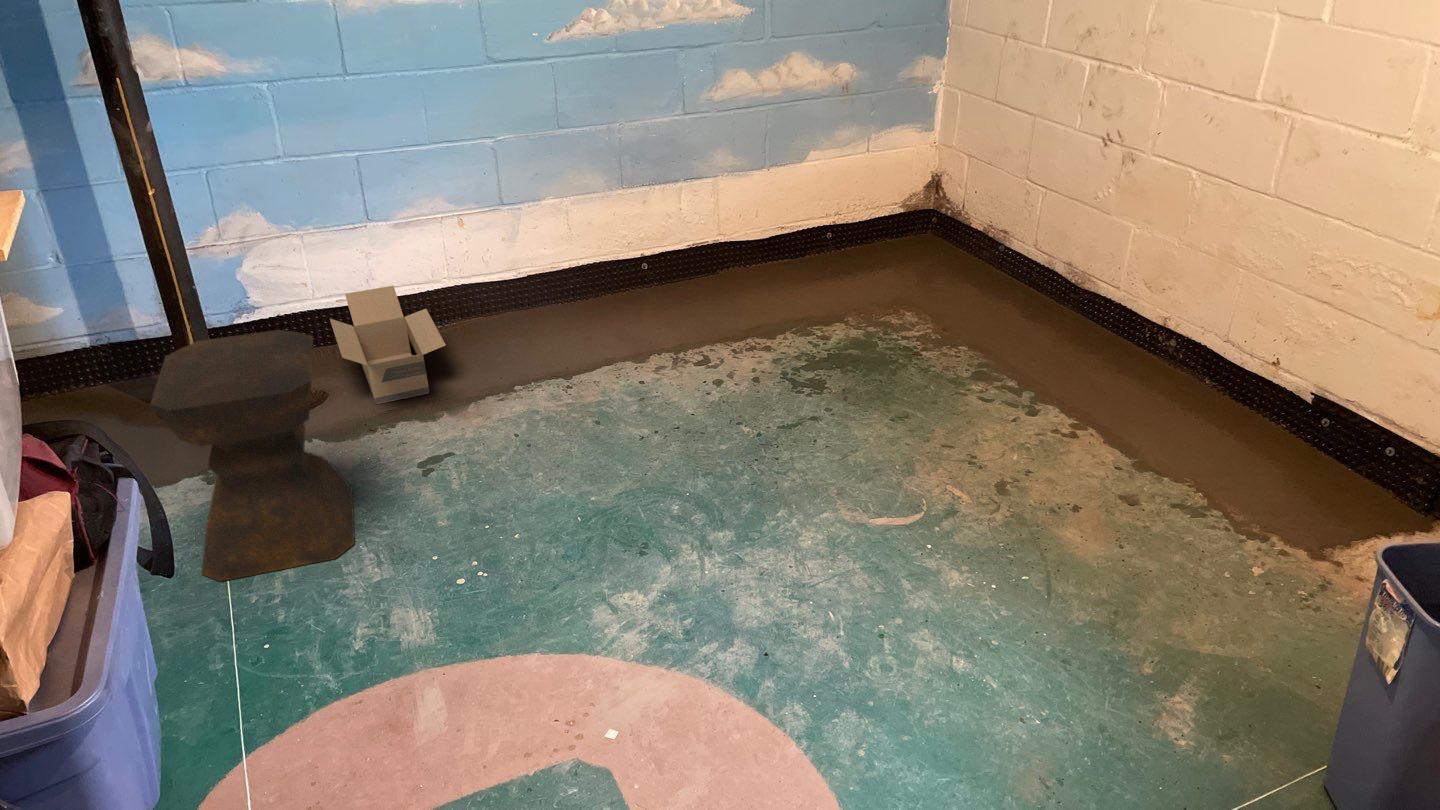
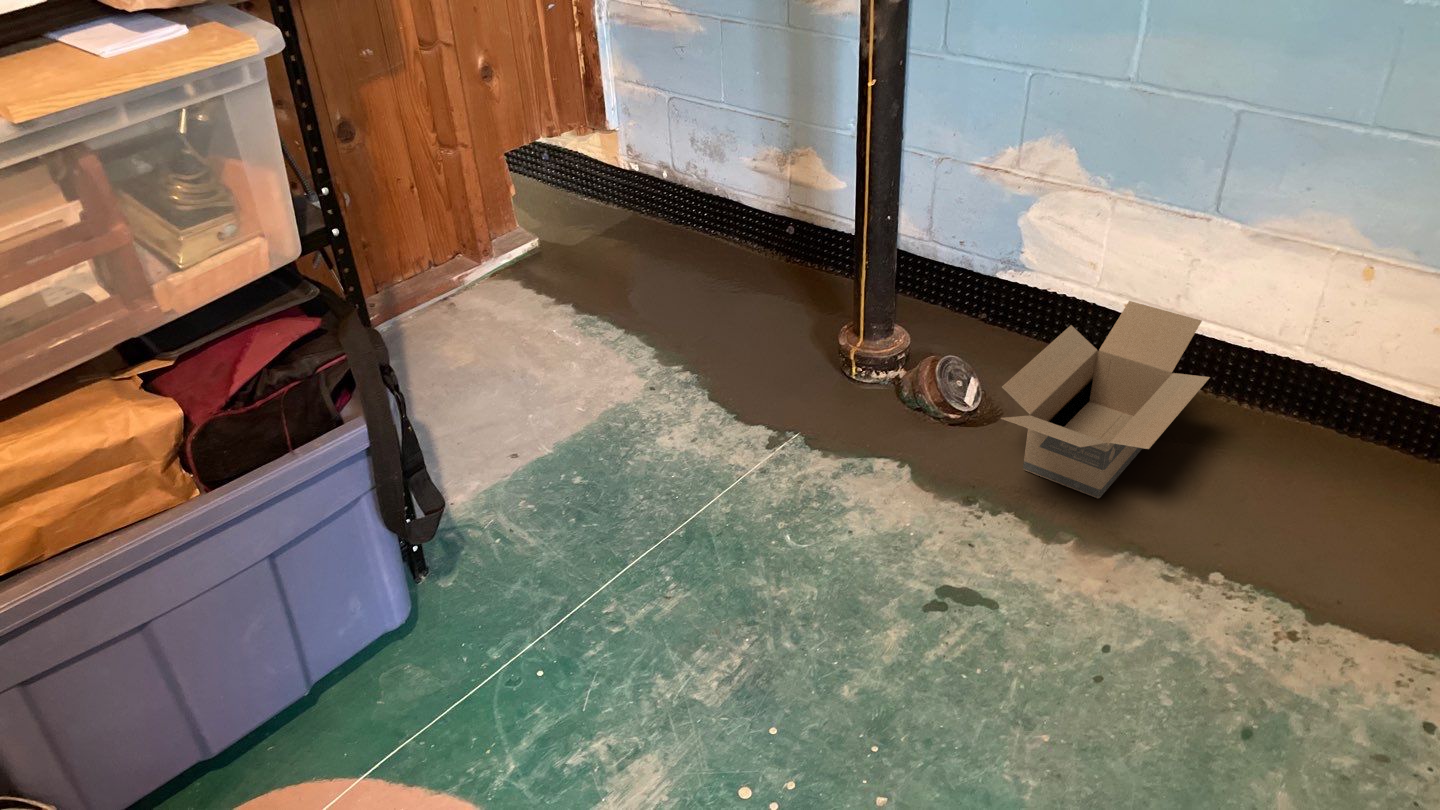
stool: present [150,330,355,582] -> none [598,287,846,633]

